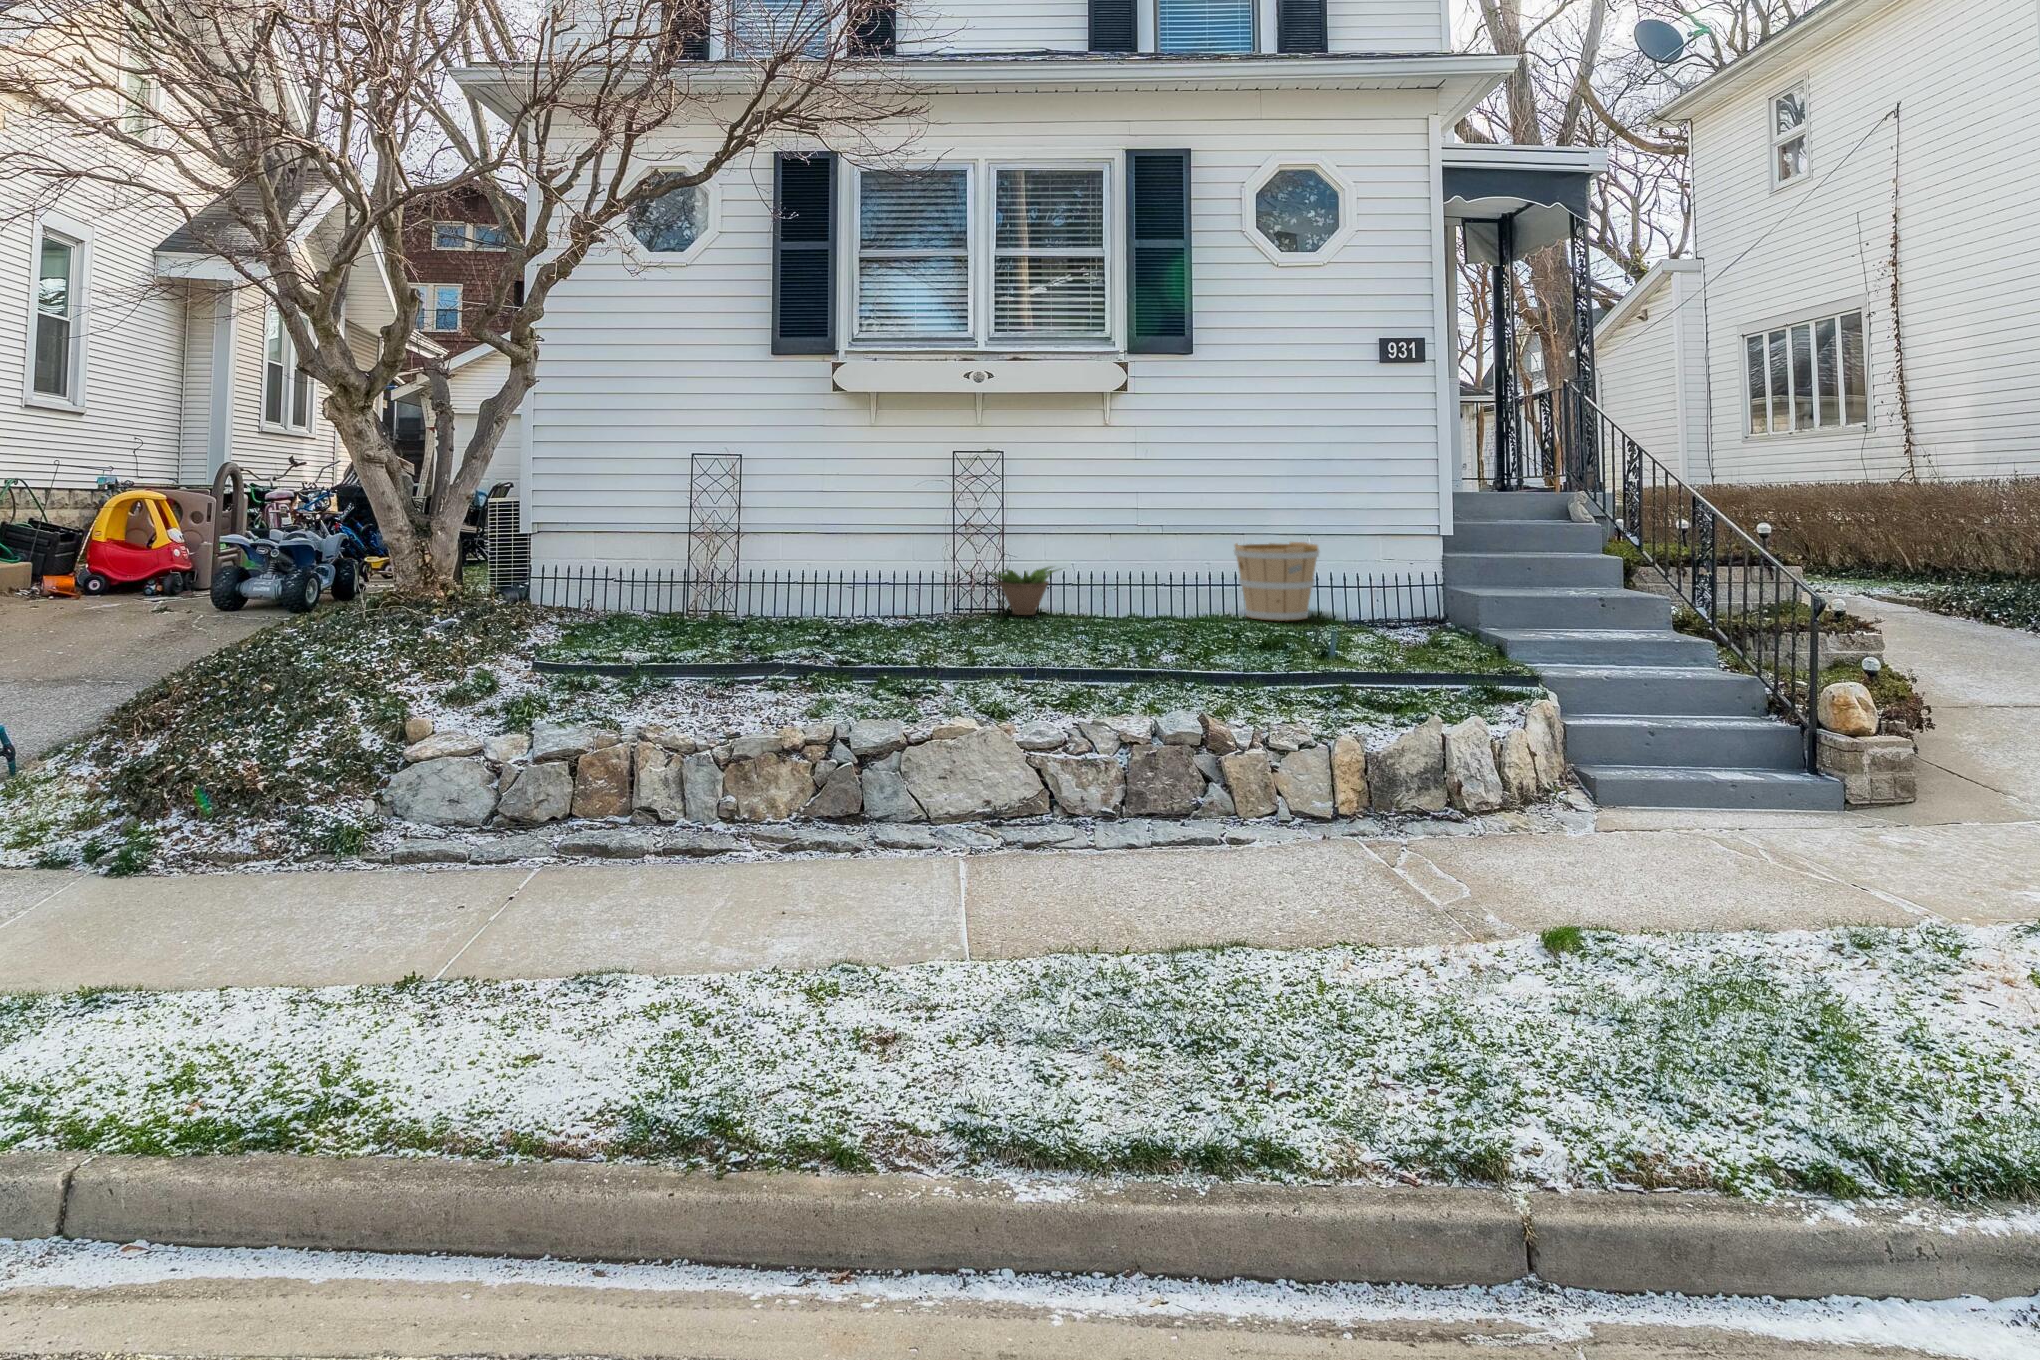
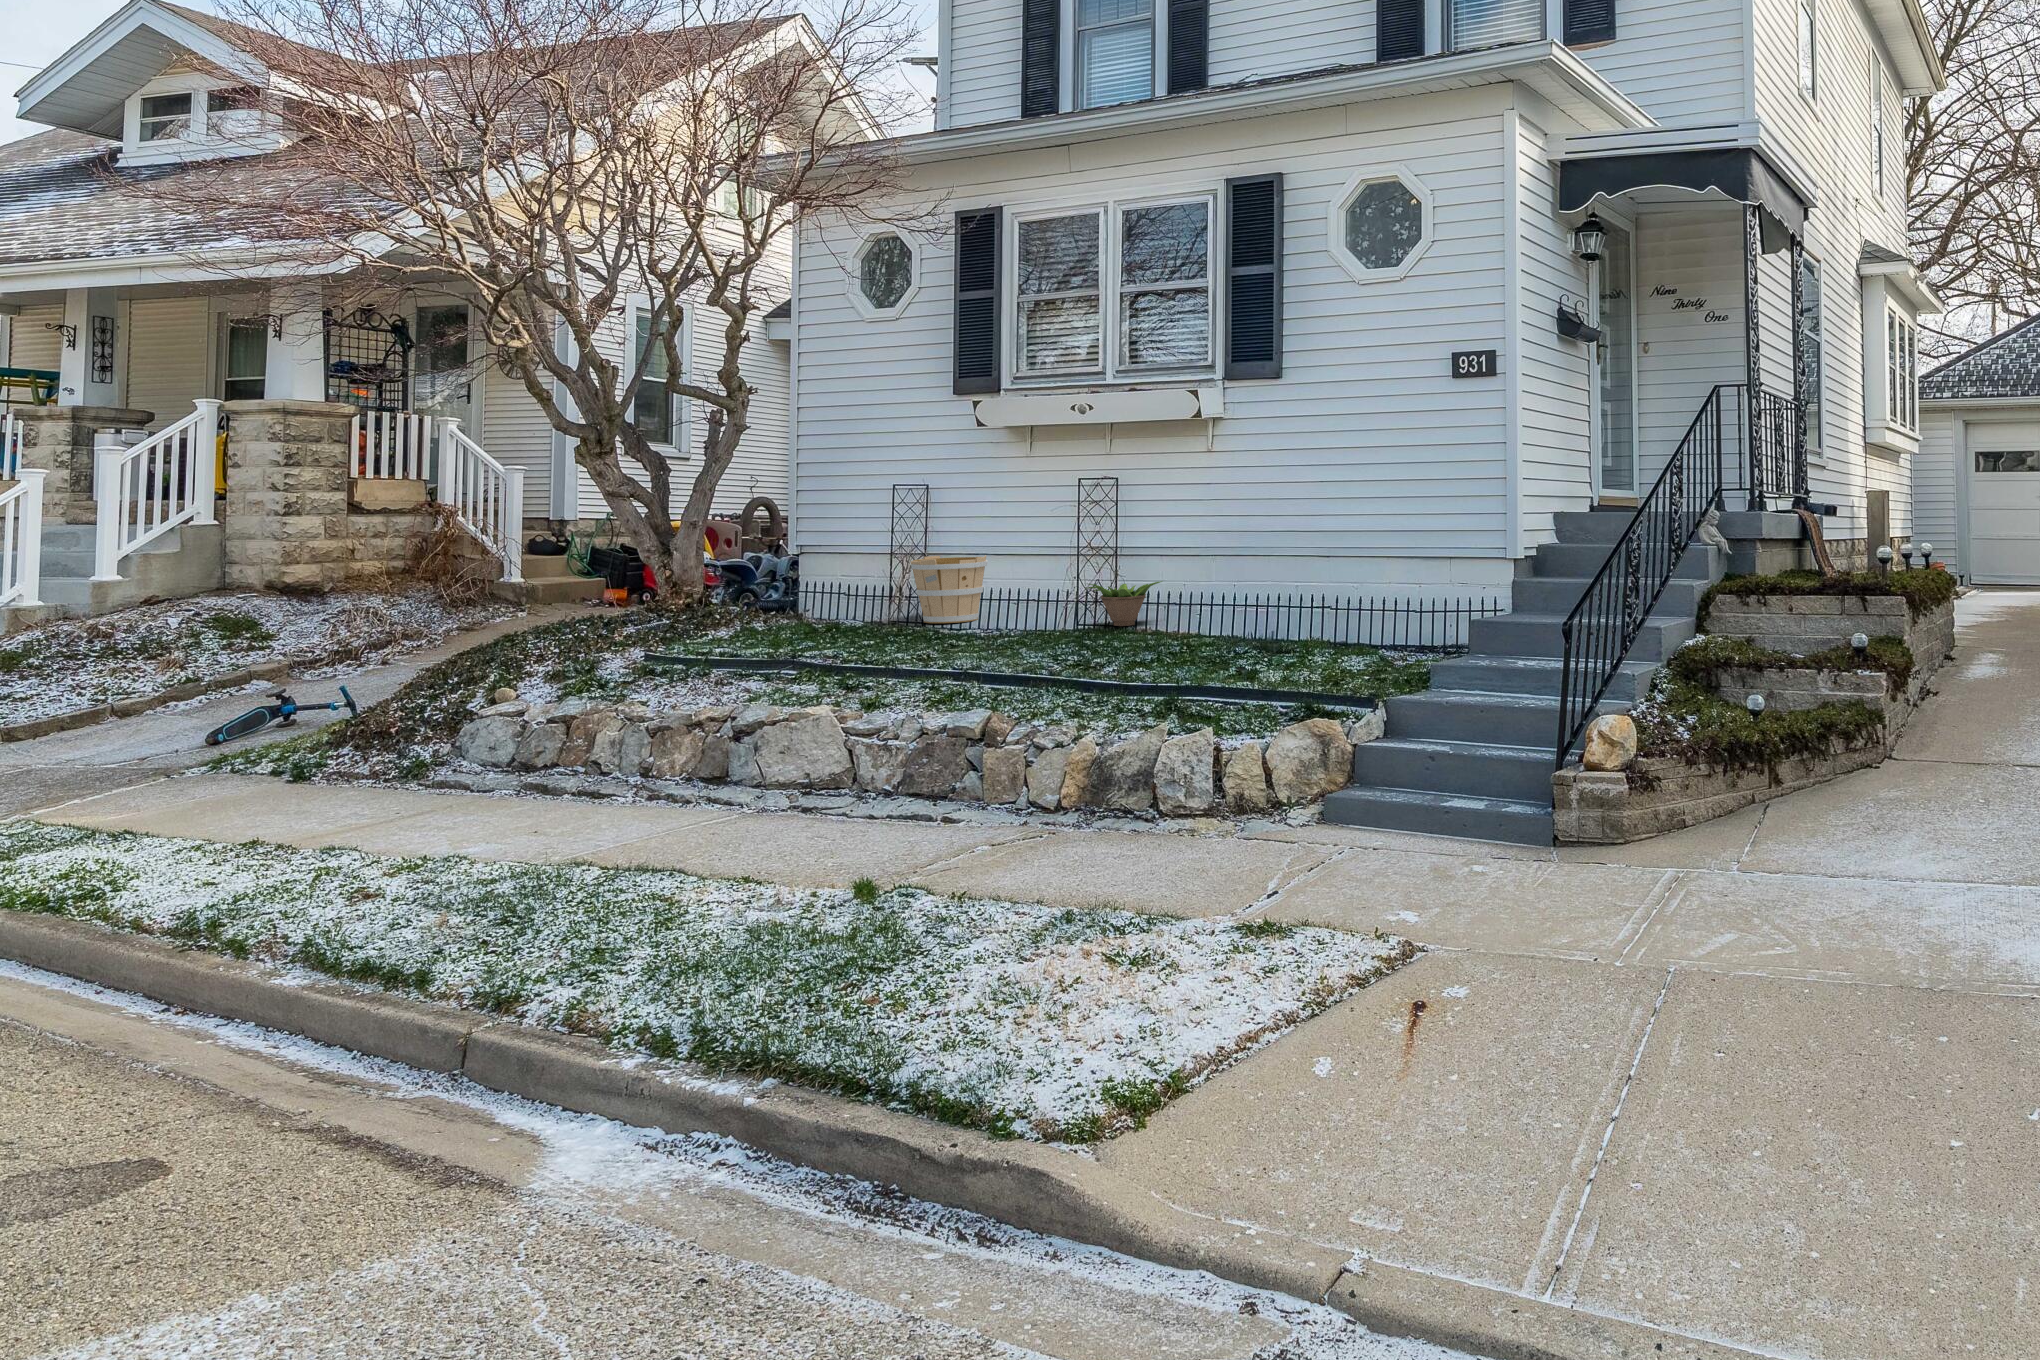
wooden bucket: present [1234,542,1319,621] -> present [911,555,988,623]

